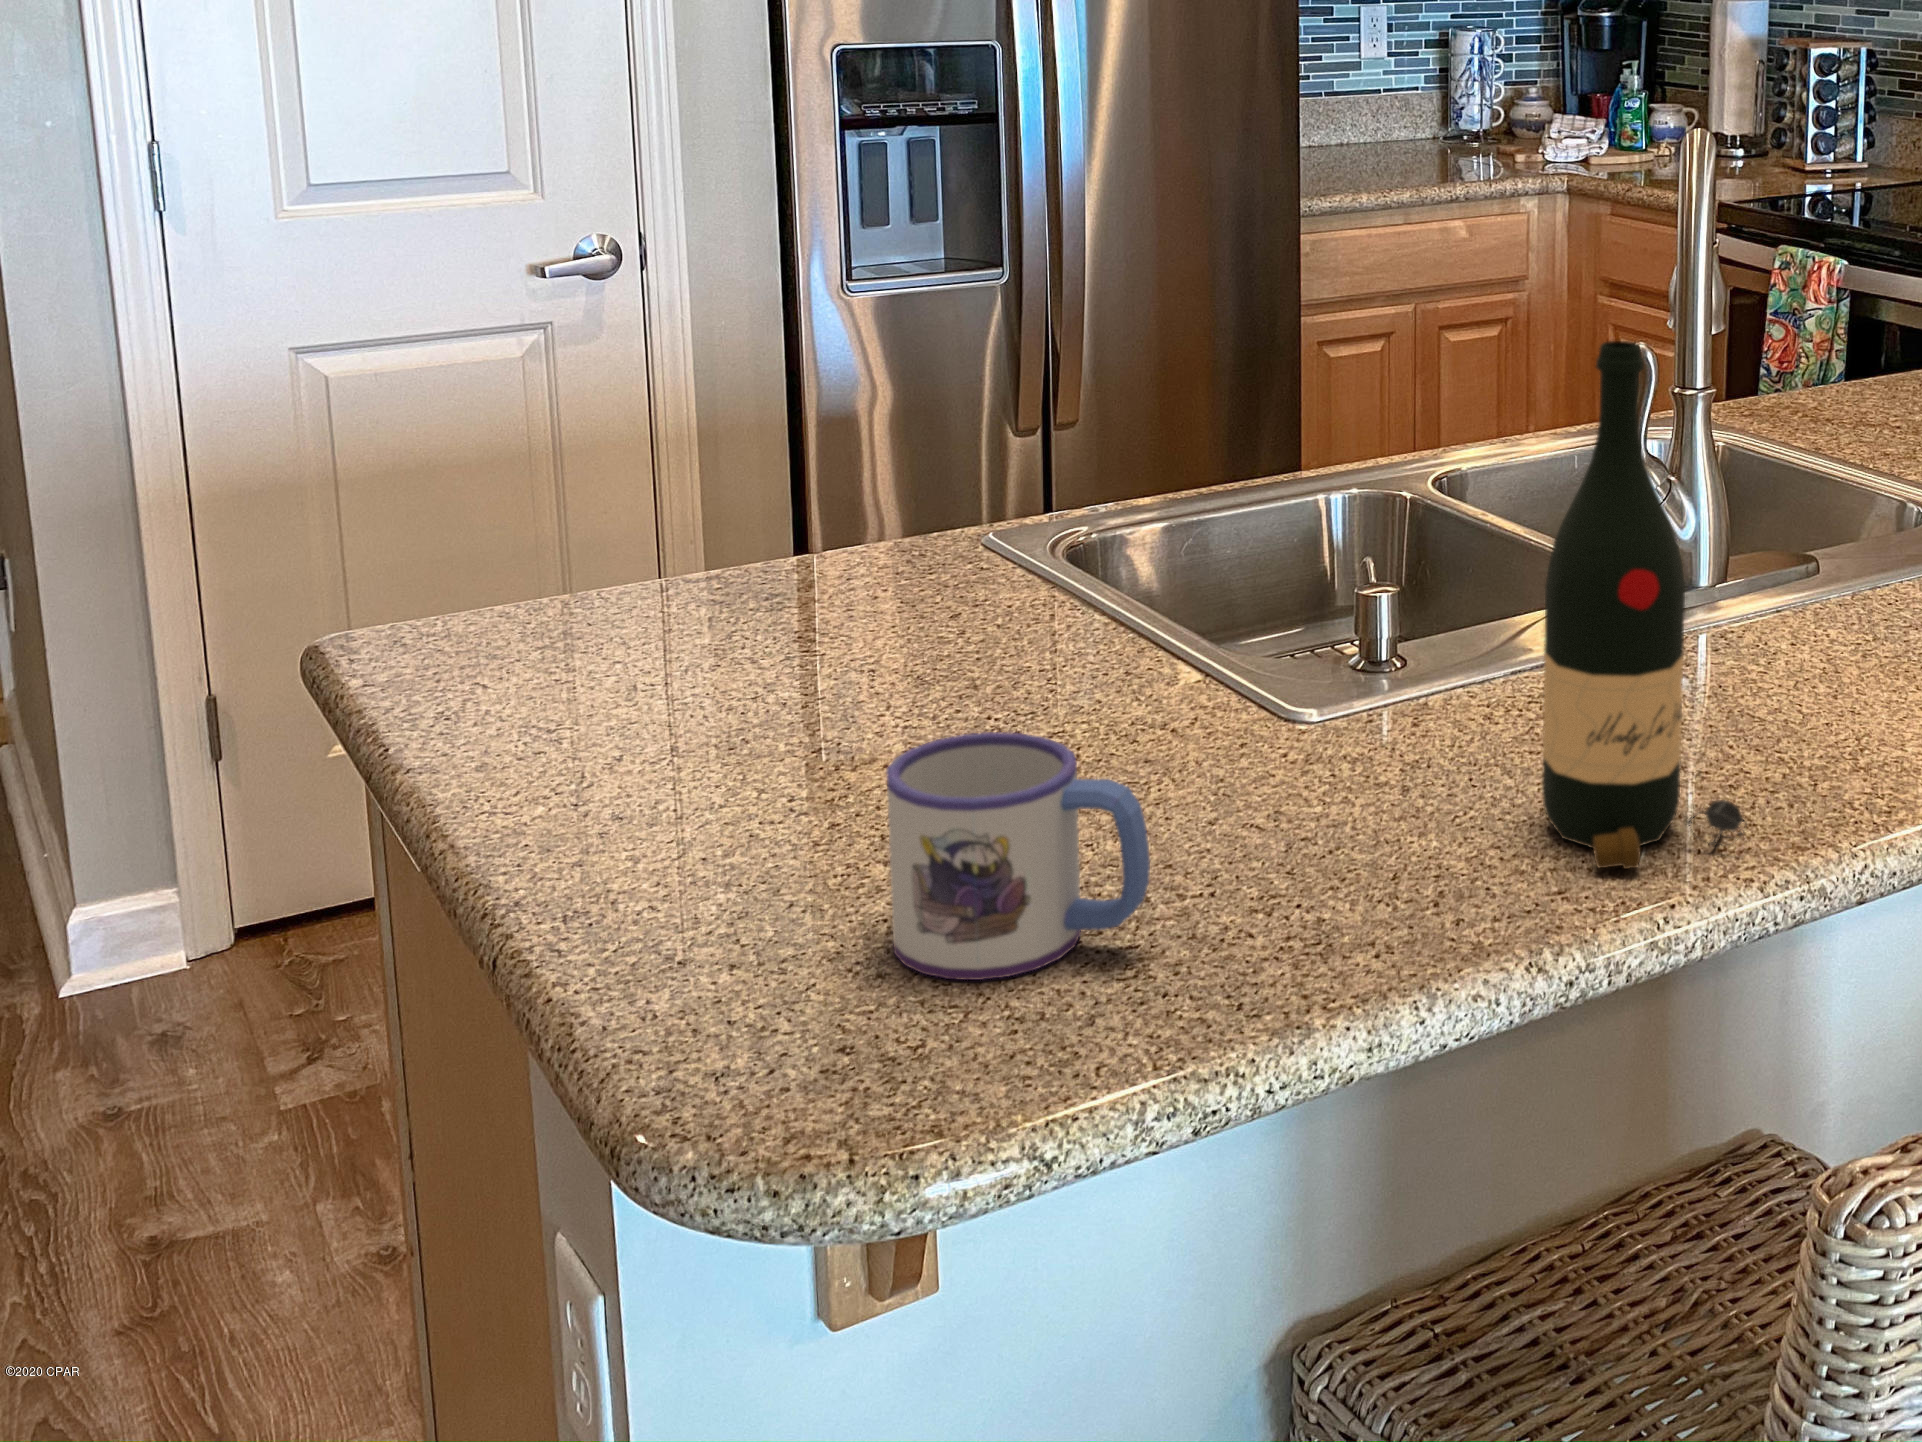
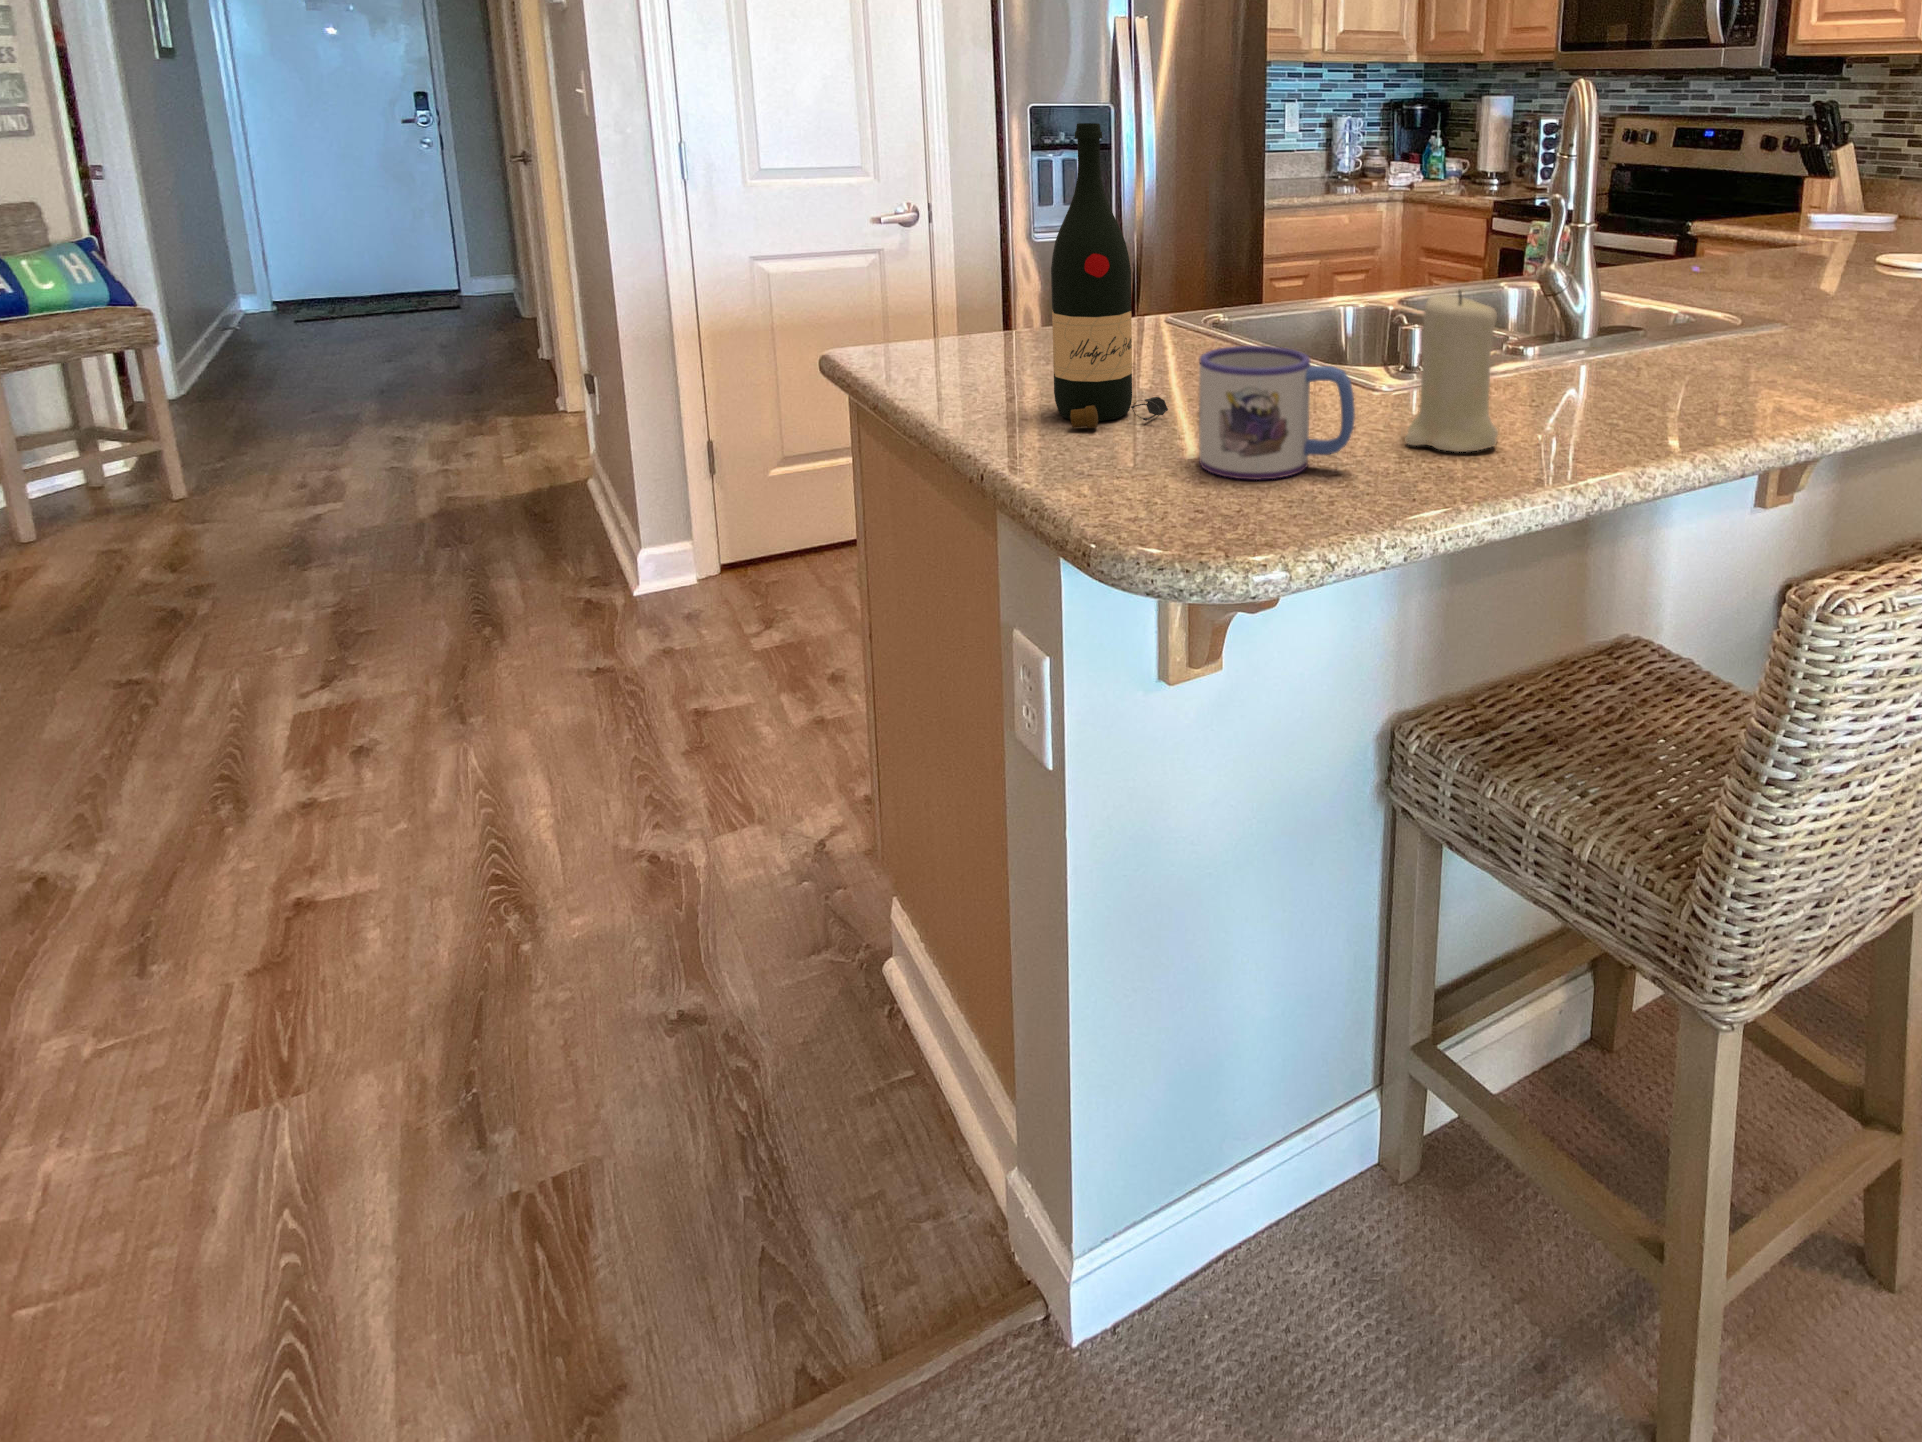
wine bottle: present [1542,341,1745,869] -> present [1051,123,1168,428]
candle: none [1266,626,1428,902] -> present [1405,291,1498,452]

